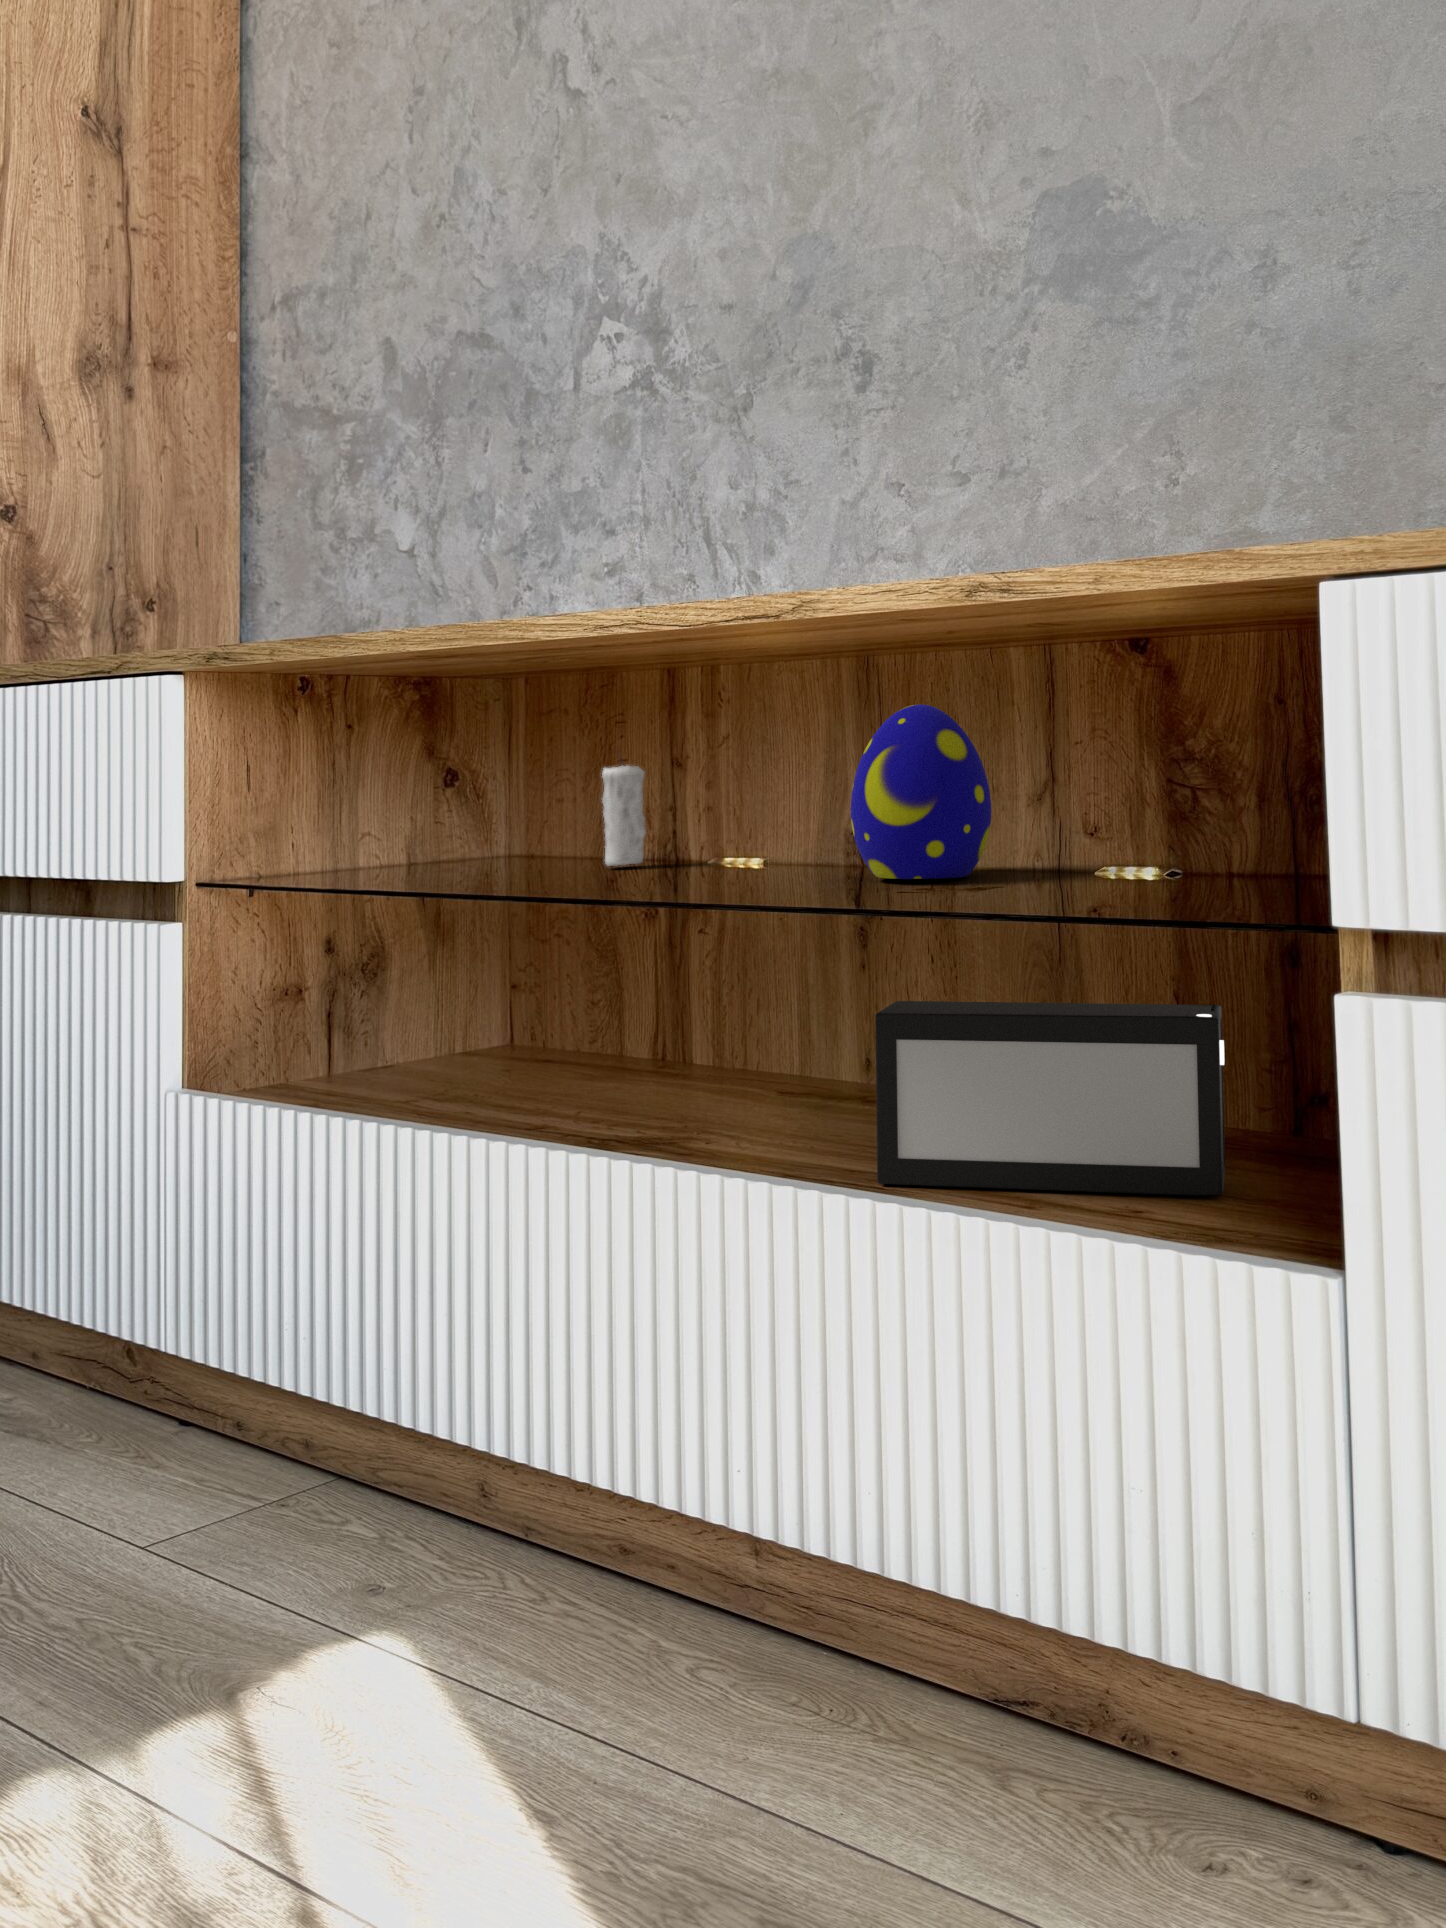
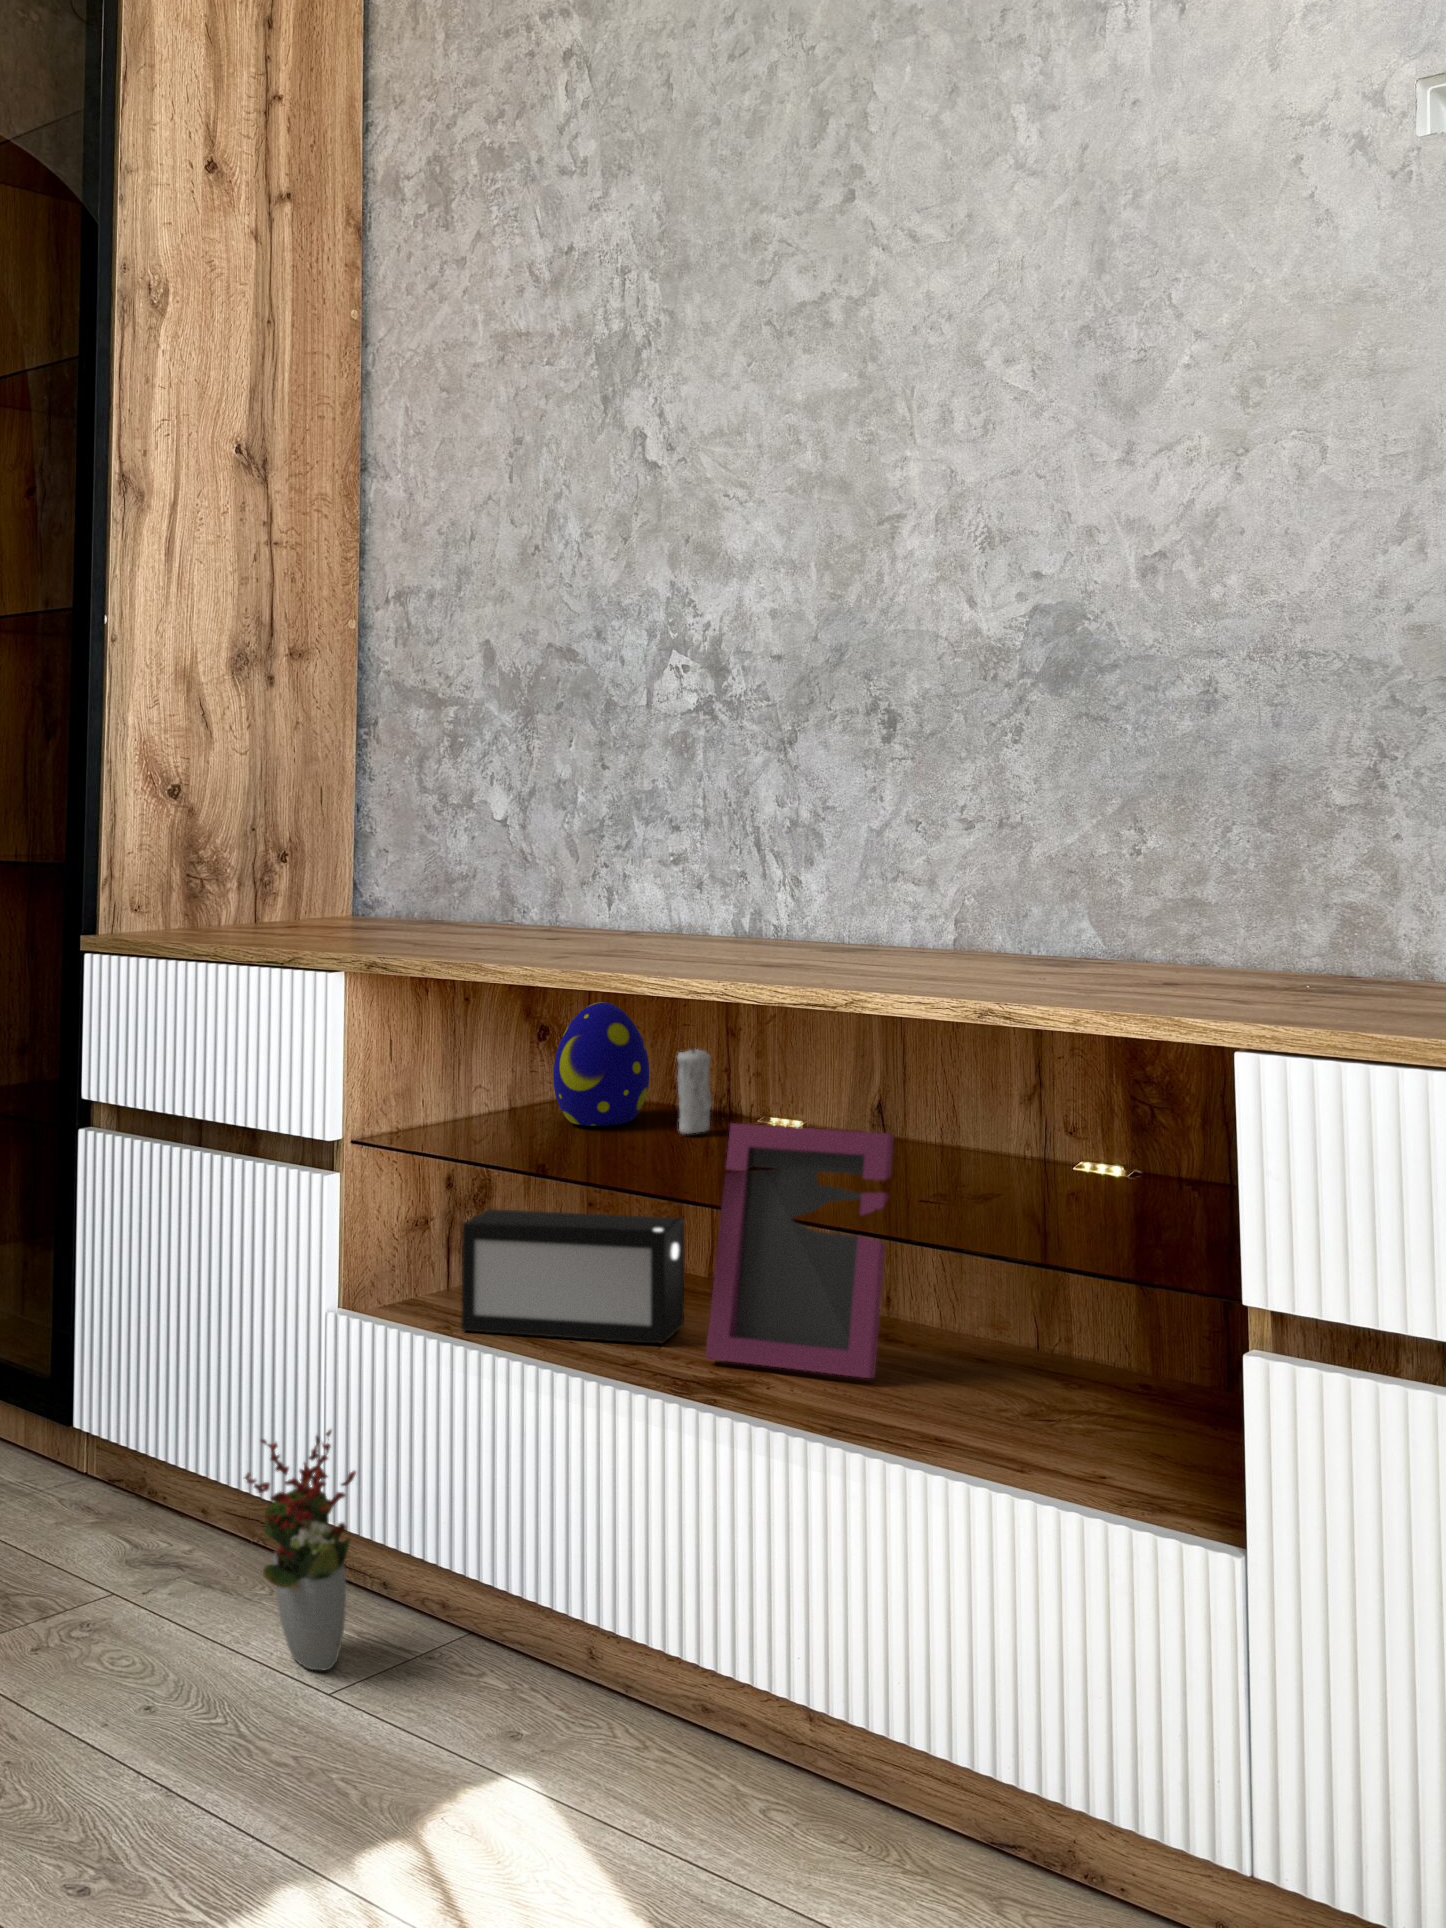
decorative egg: present [851,704,991,879] -> present [553,1002,649,1126]
picture frame: none [629,830,868,1131] -> present [706,1123,894,1378]
speaker: present [875,1001,1225,1195] -> present [461,1209,684,1343]
decorative plant: none [40,1222,191,1518] -> present [245,1430,356,1670]

